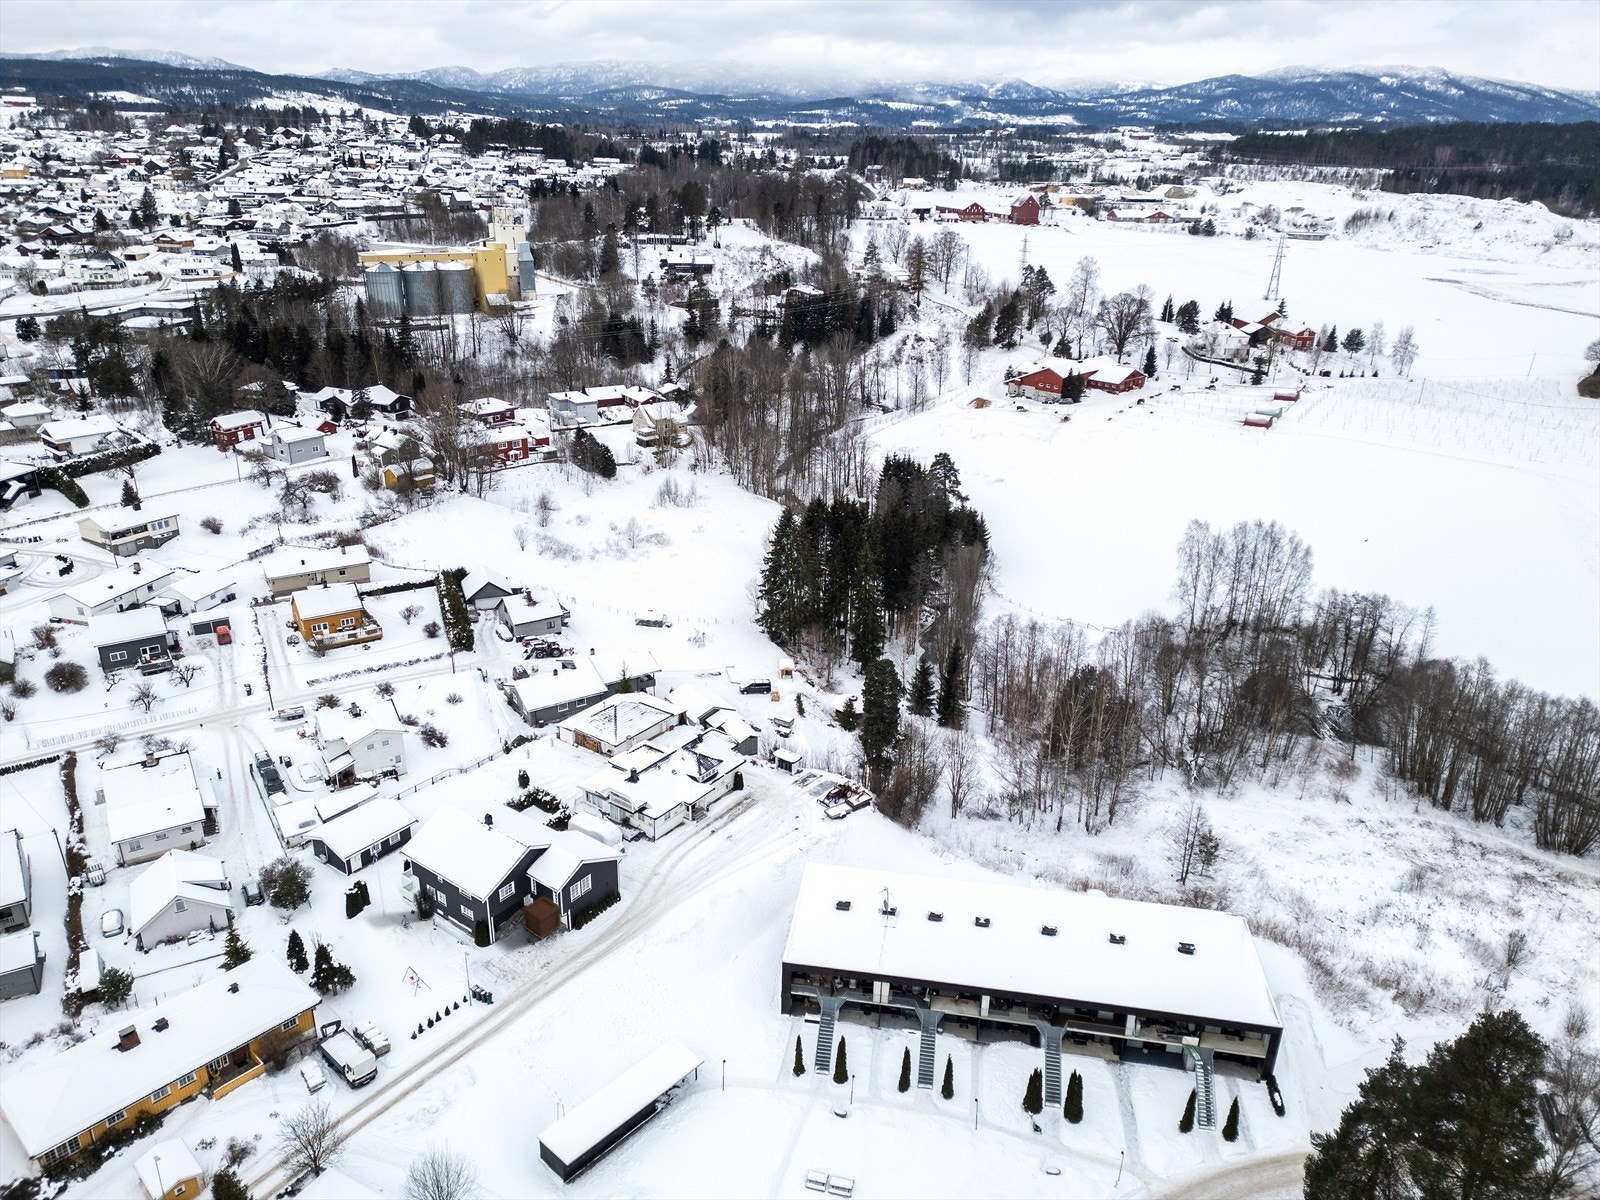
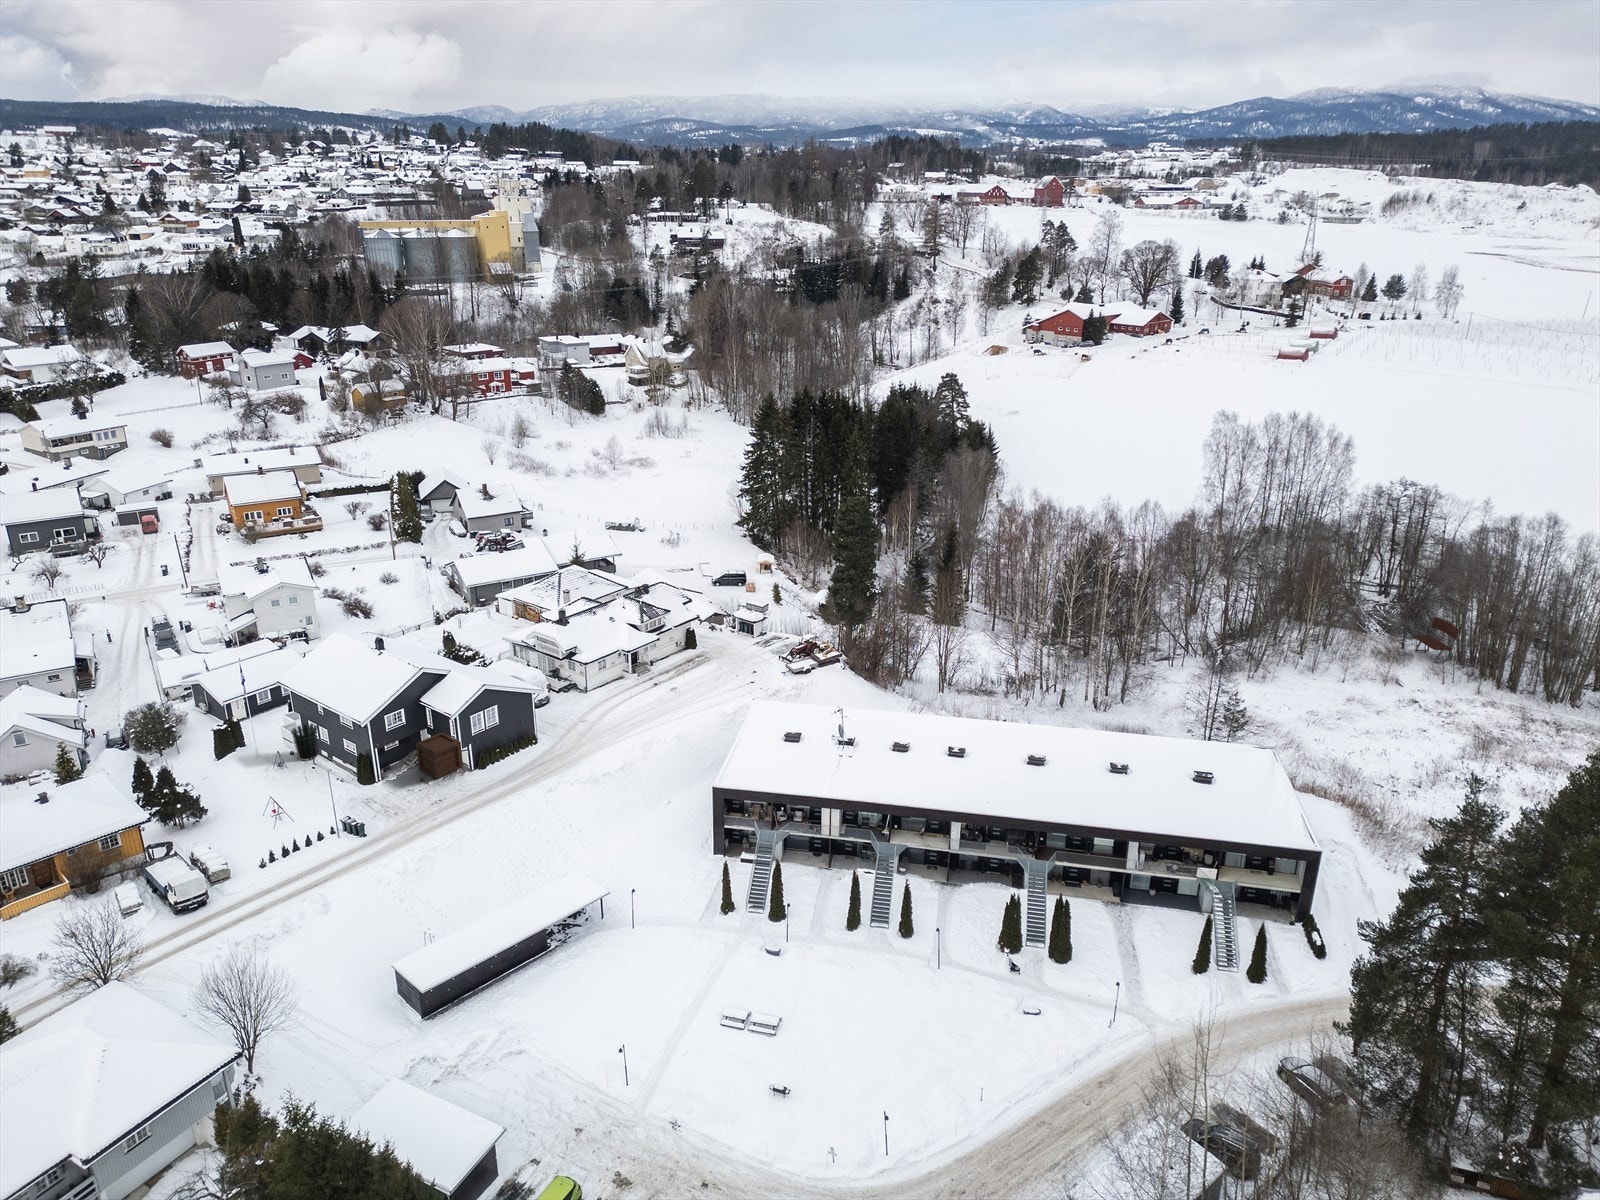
bench: none [1371,738,1410,781] -> present [1413,617,1459,663]

